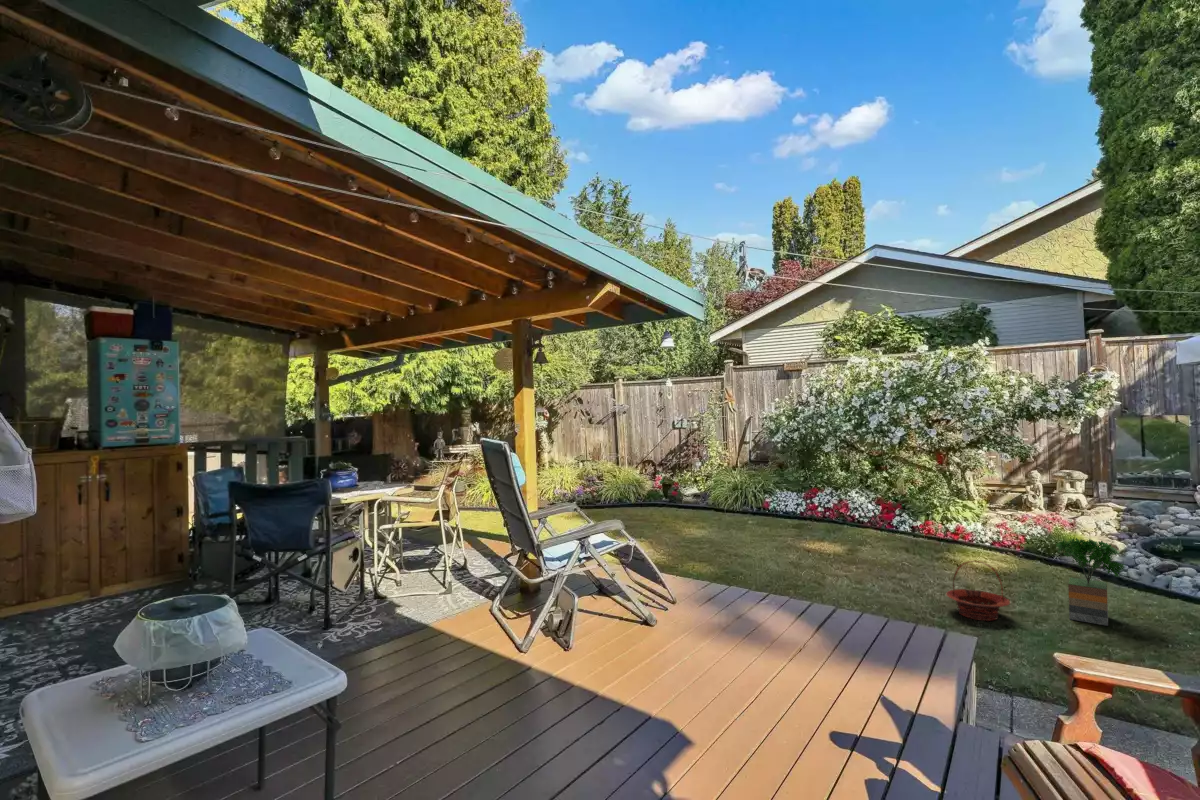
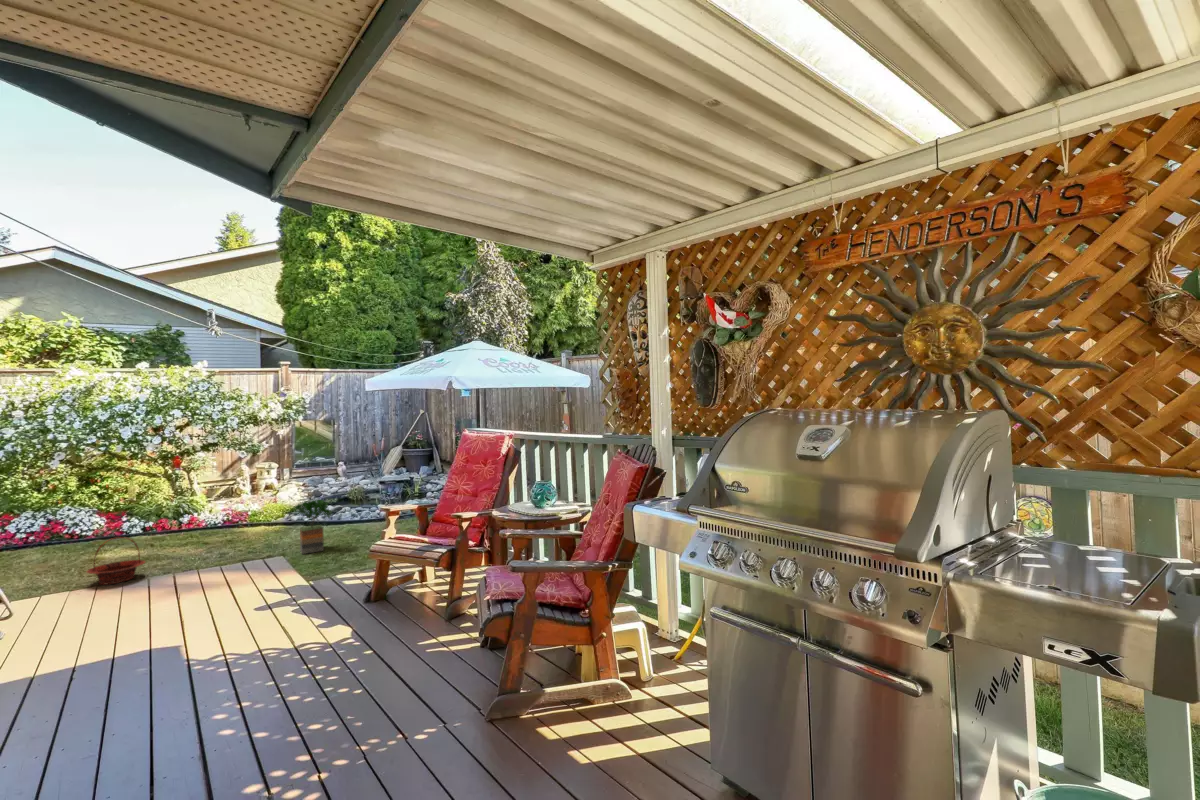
basket: present [947,561,1010,621] -> present [87,537,145,585]

